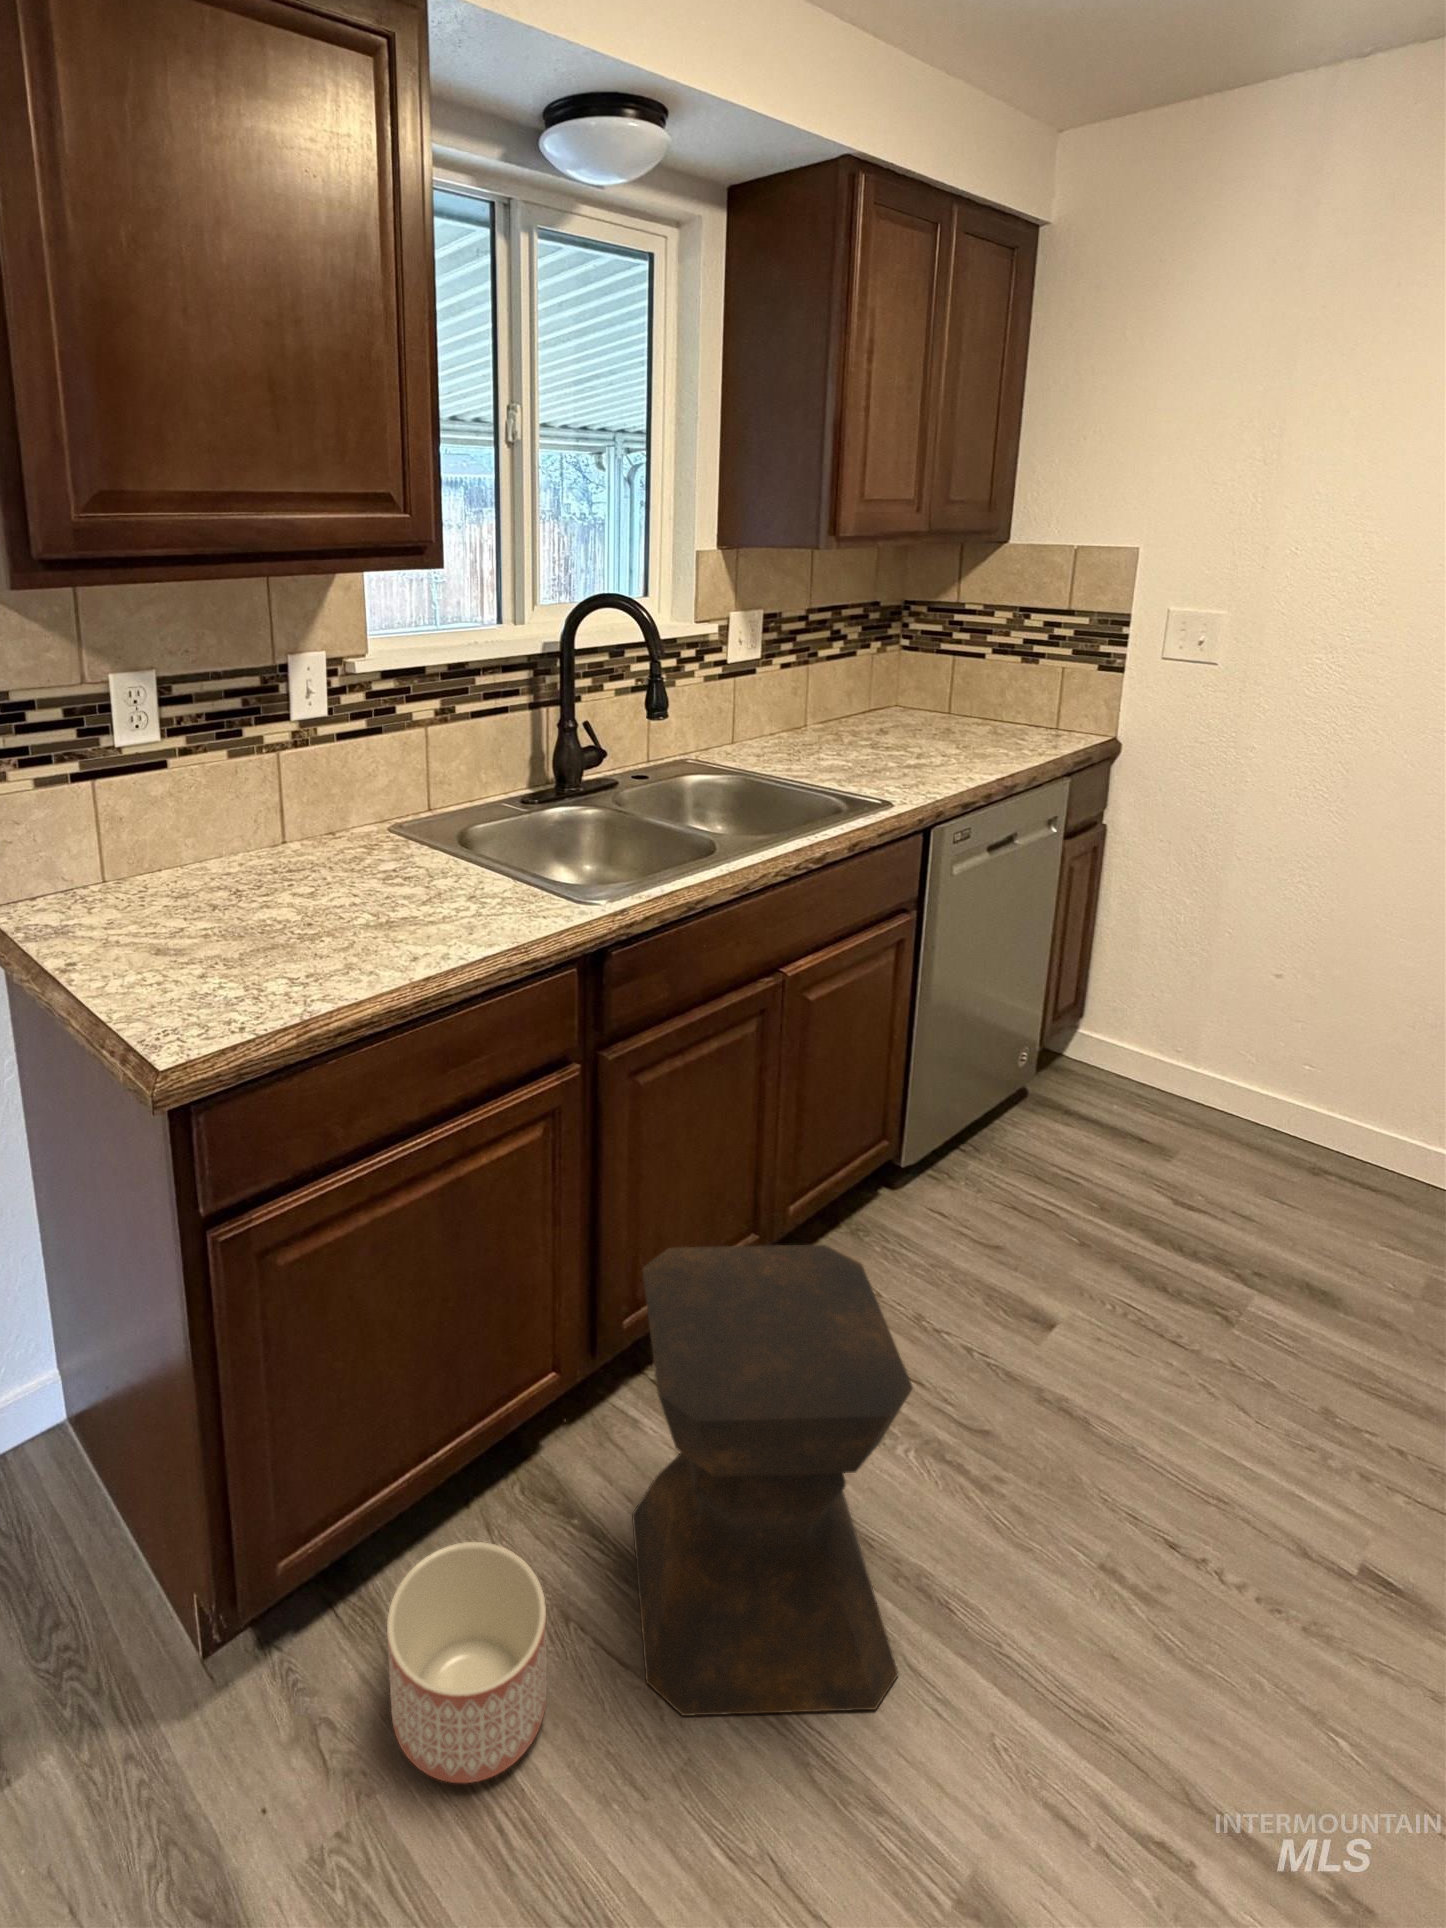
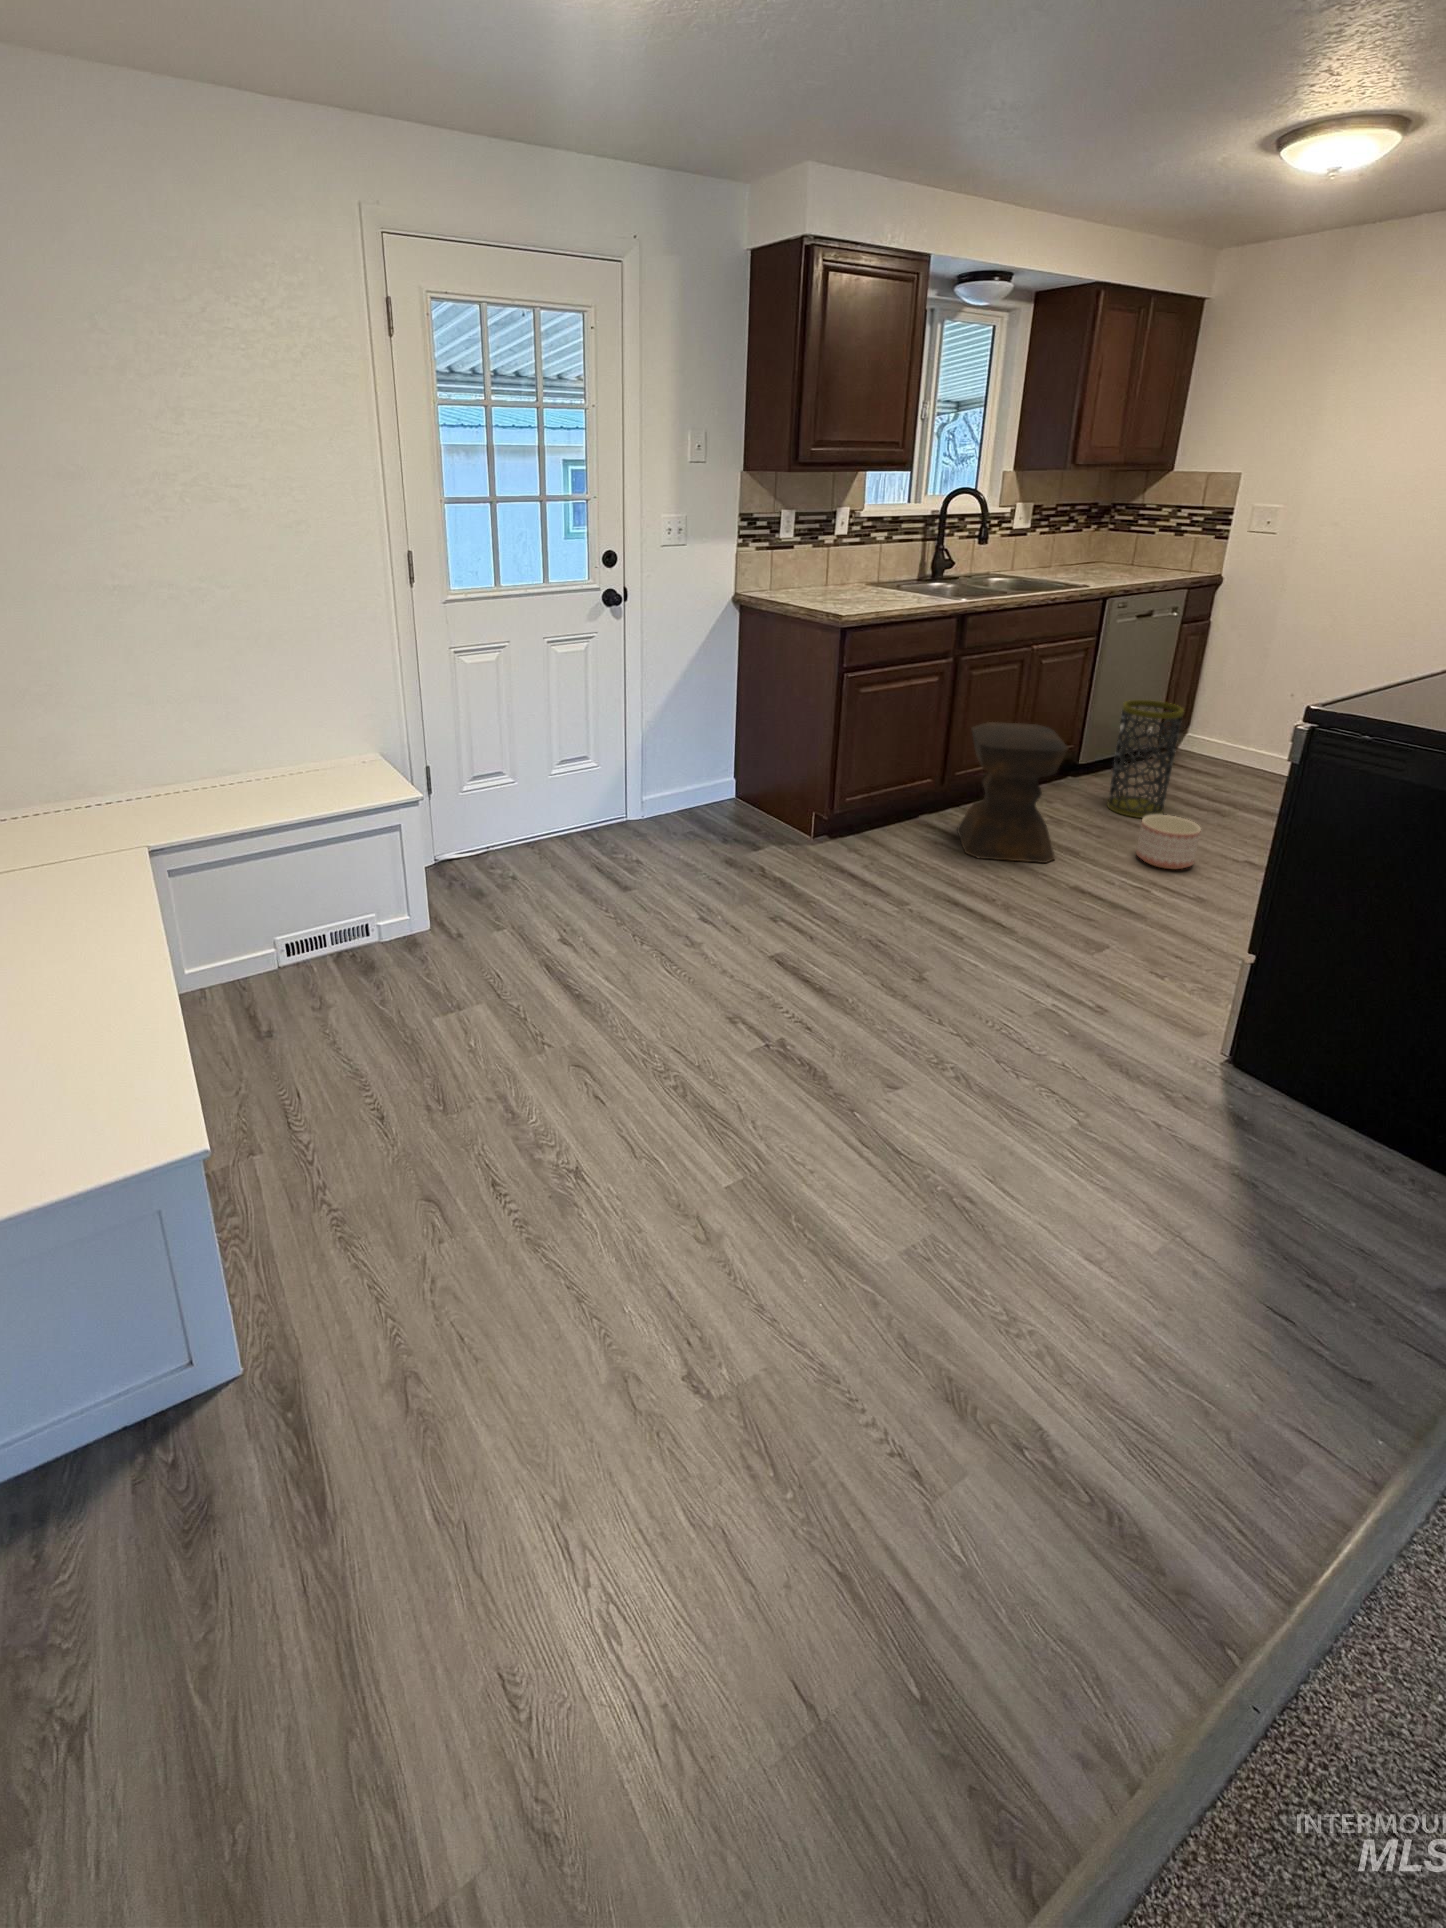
trash can: none [979,1070,1139,1369] -> present [1107,700,1184,818]
planter: present [387,1542,547,1783] -> present [1136,815,1201,869]

